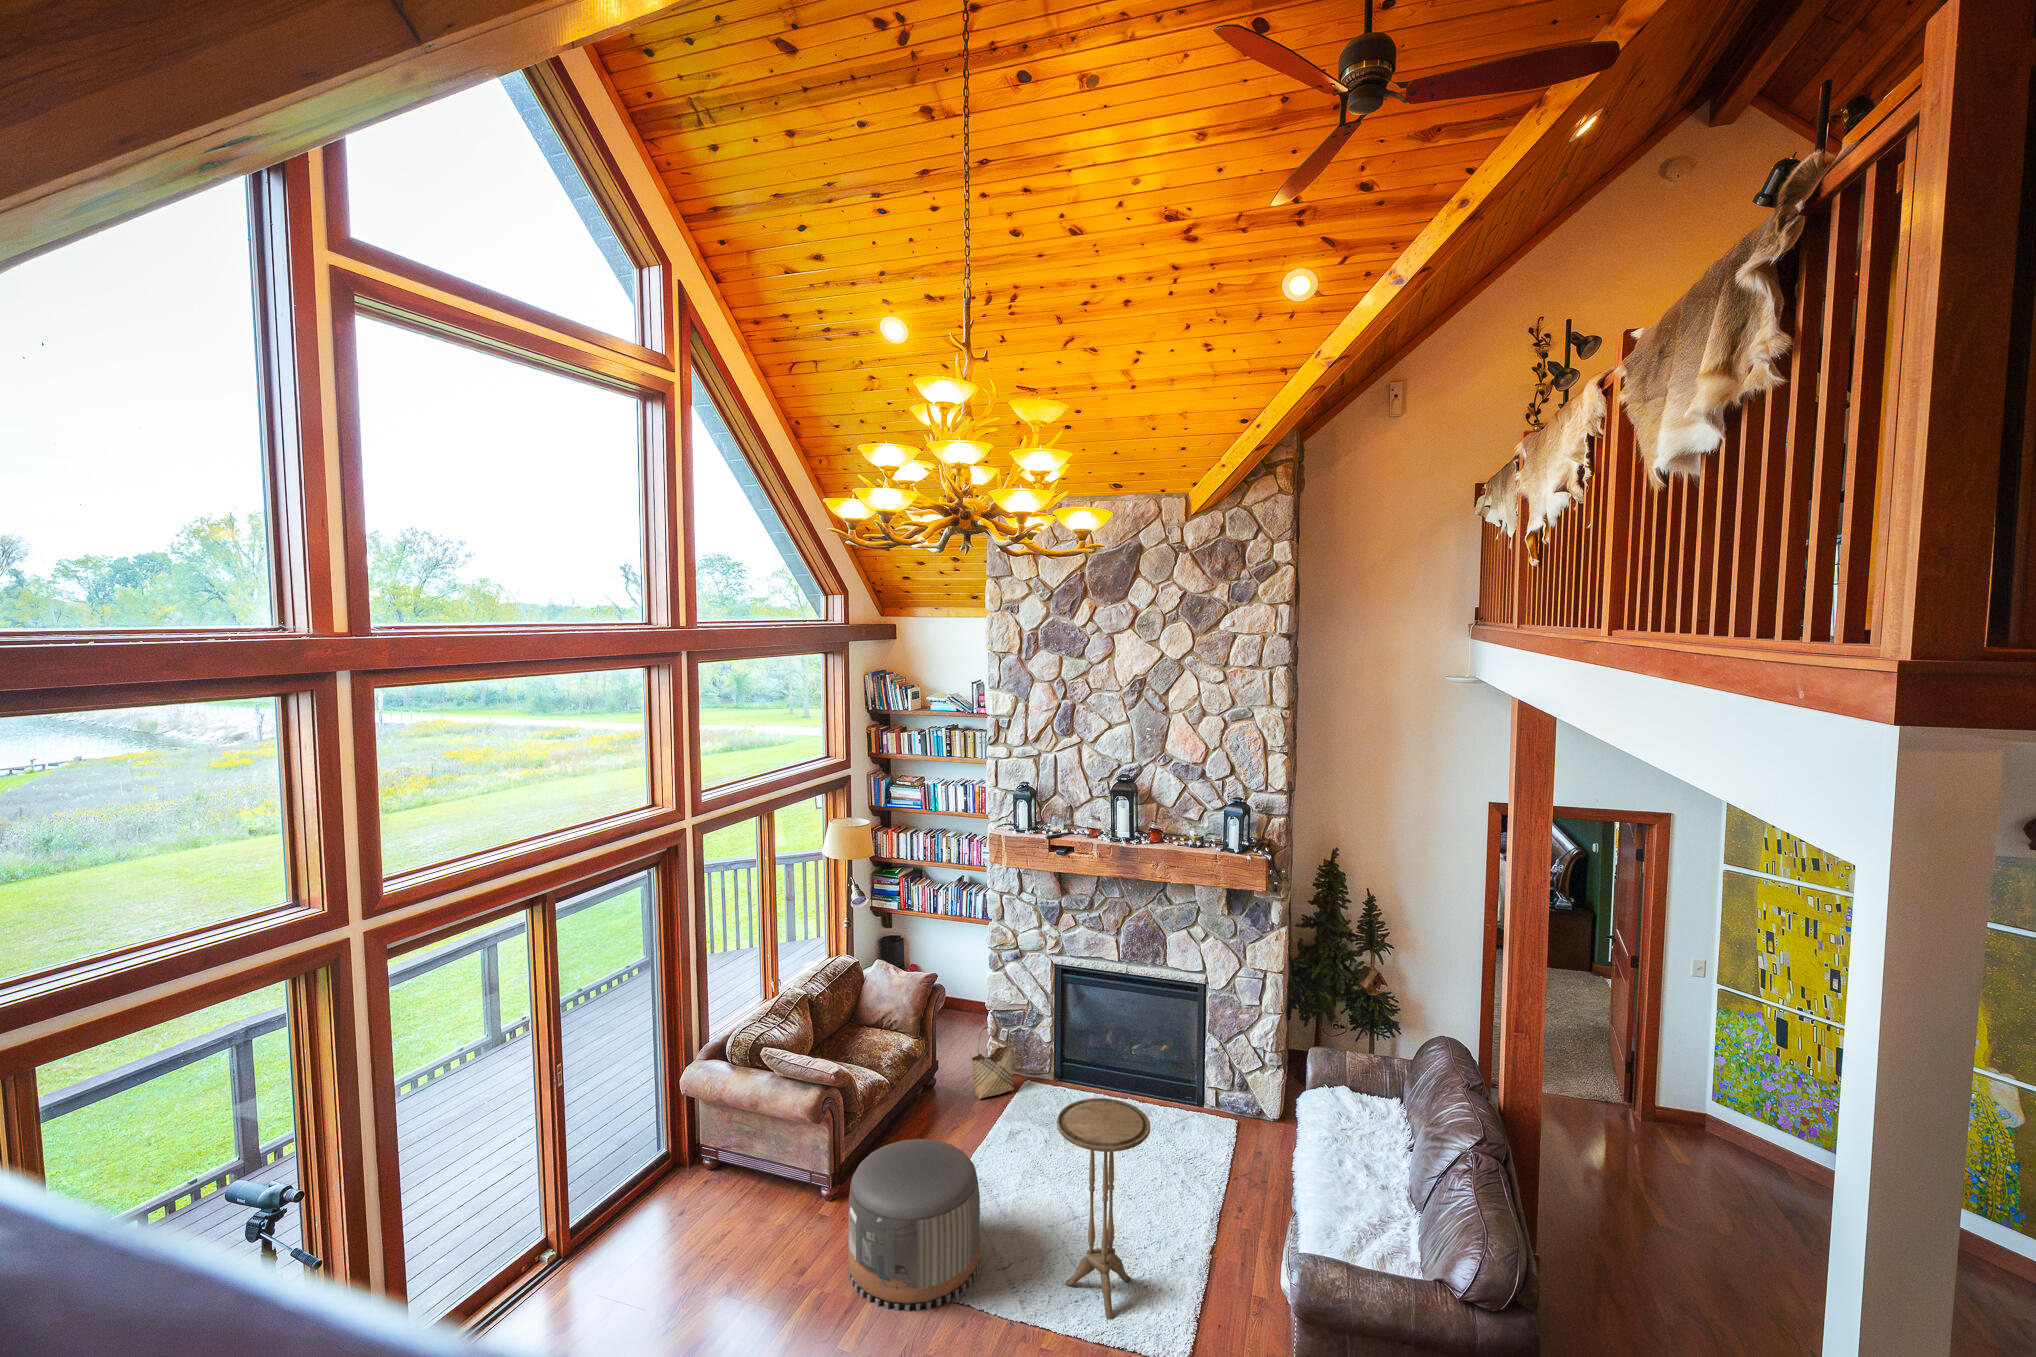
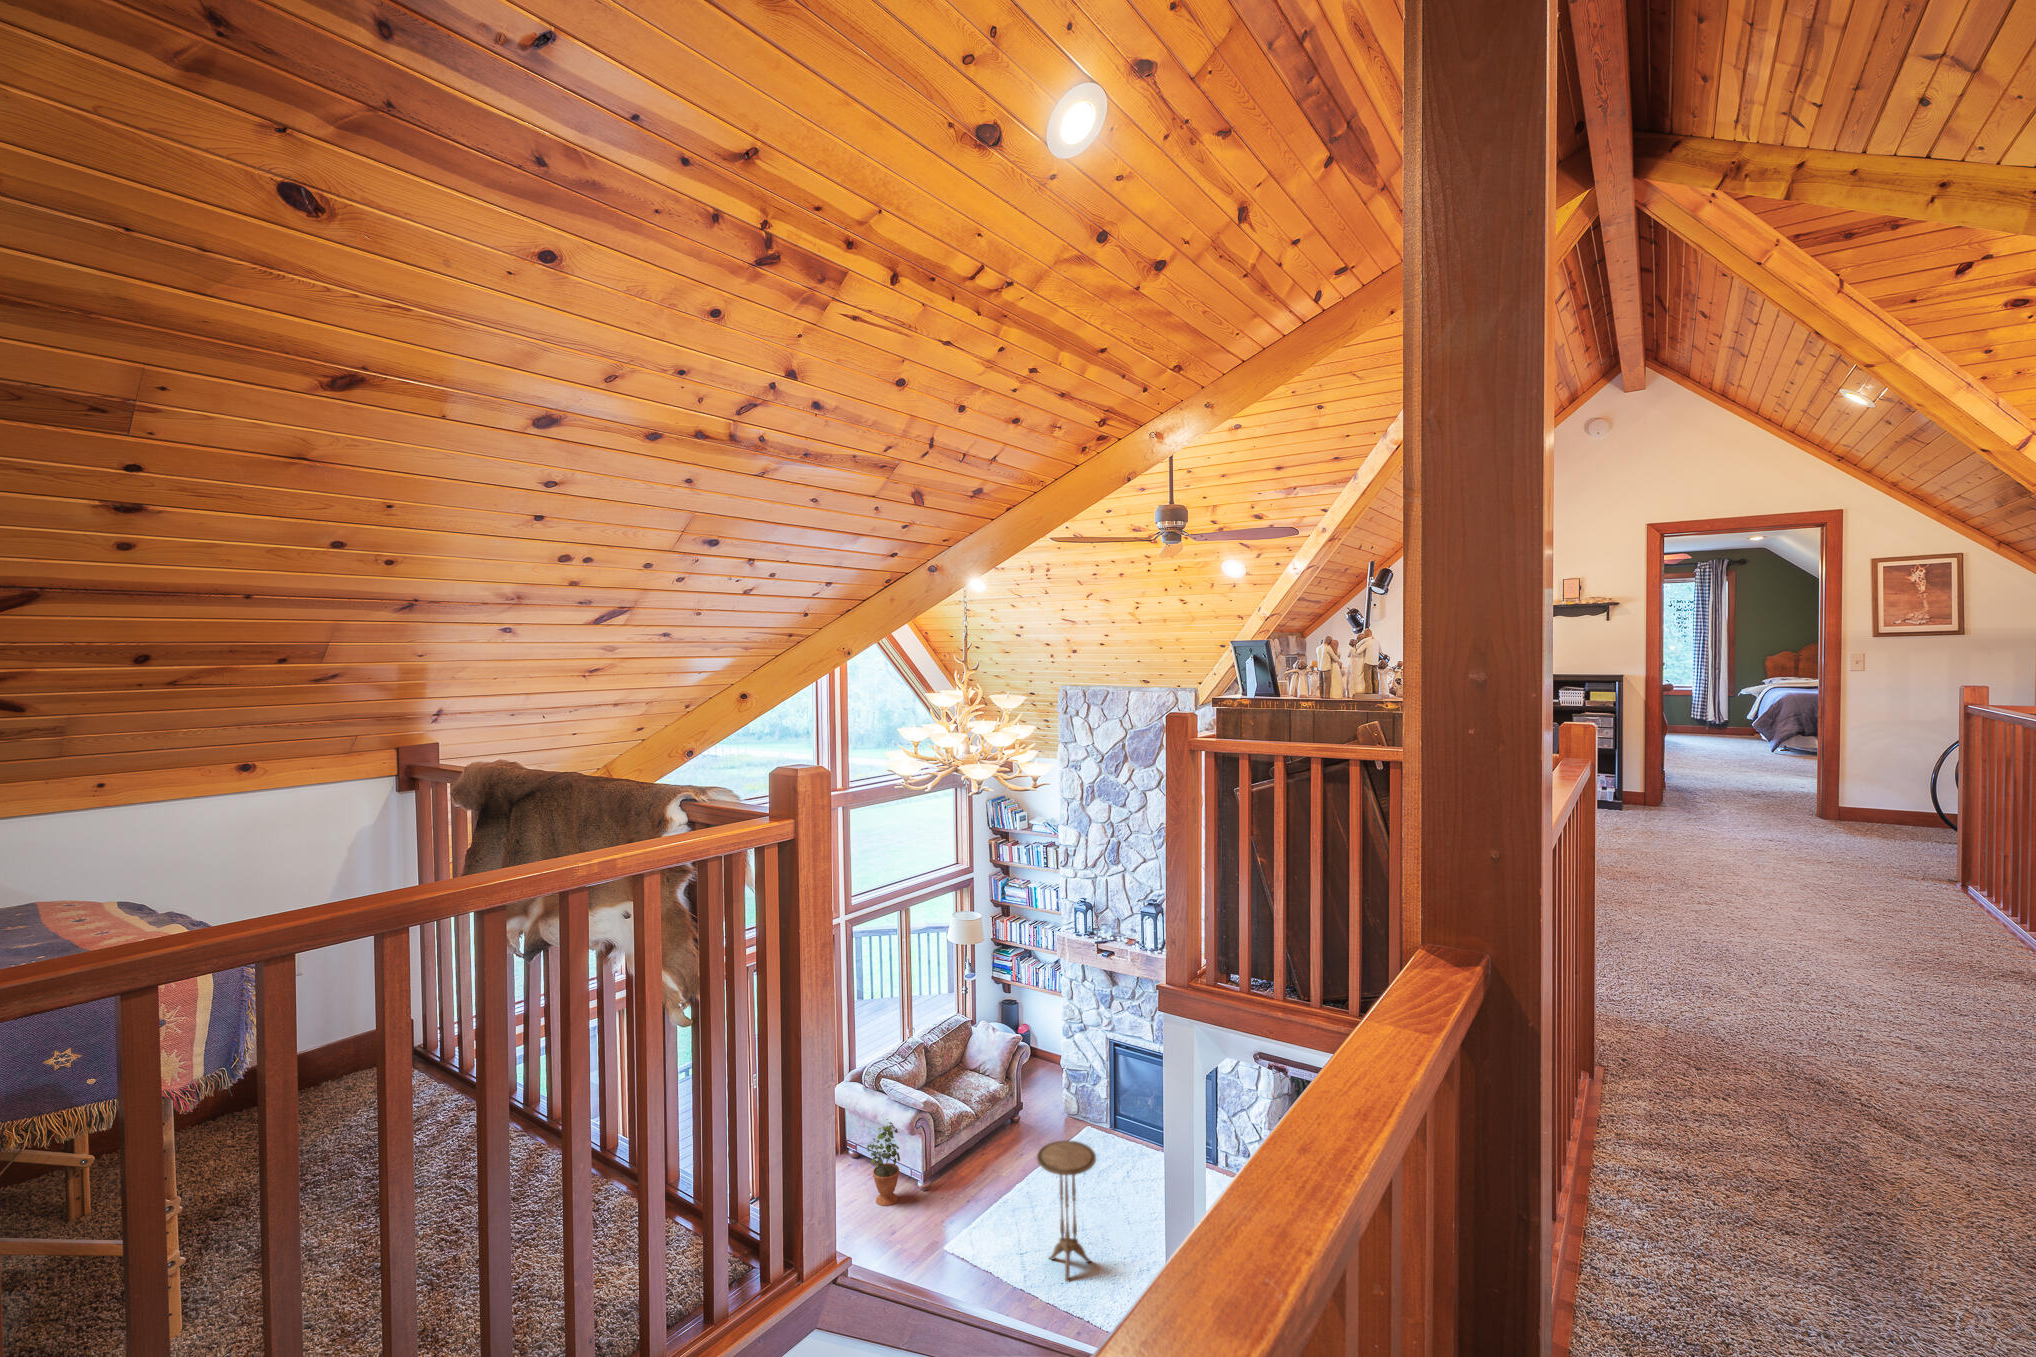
woven basket: present [972,1027,1014,1099] -> none [1039,1080,1071,1132]
potted plant: none [745,1101,800,1241] -> present [867,1119,900,1206]
pouf: present [849,1139,980,1311] -> none [919,1154,1002,1260]

